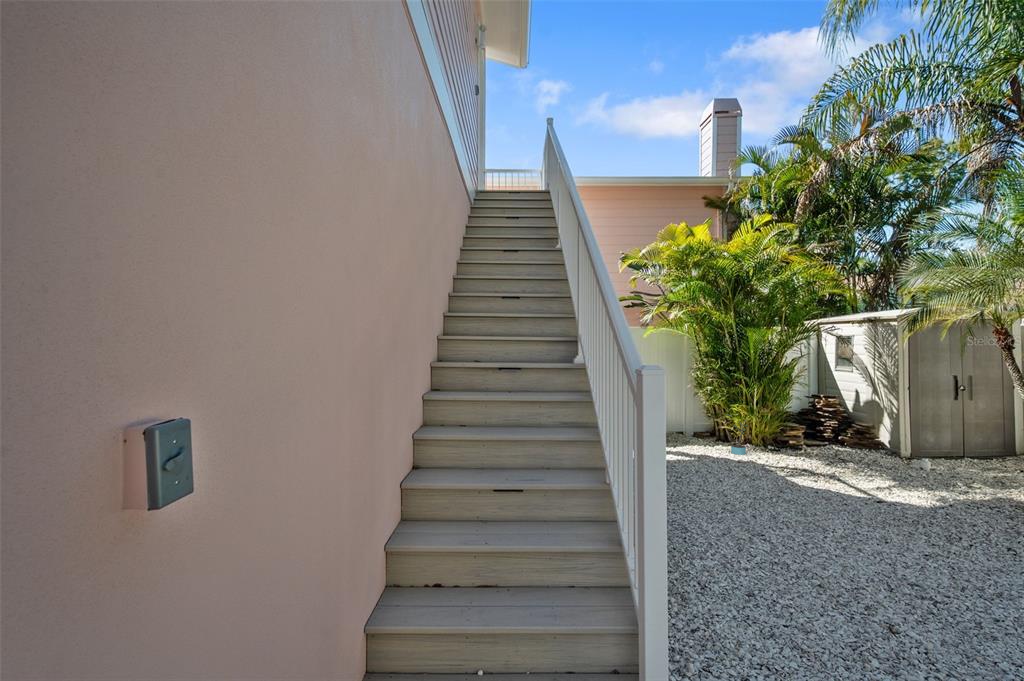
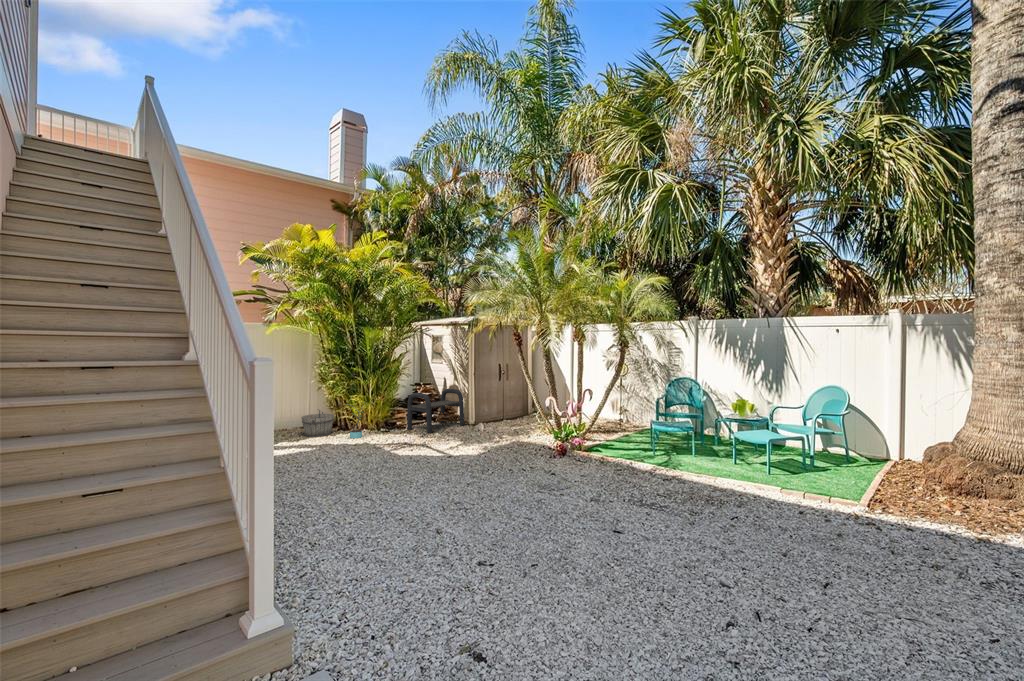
bench: none [804,405,892,461] -> present [407,389,464,433]
wooden bucket: none [678,417,712,446] -> present [301,410,334,437]

